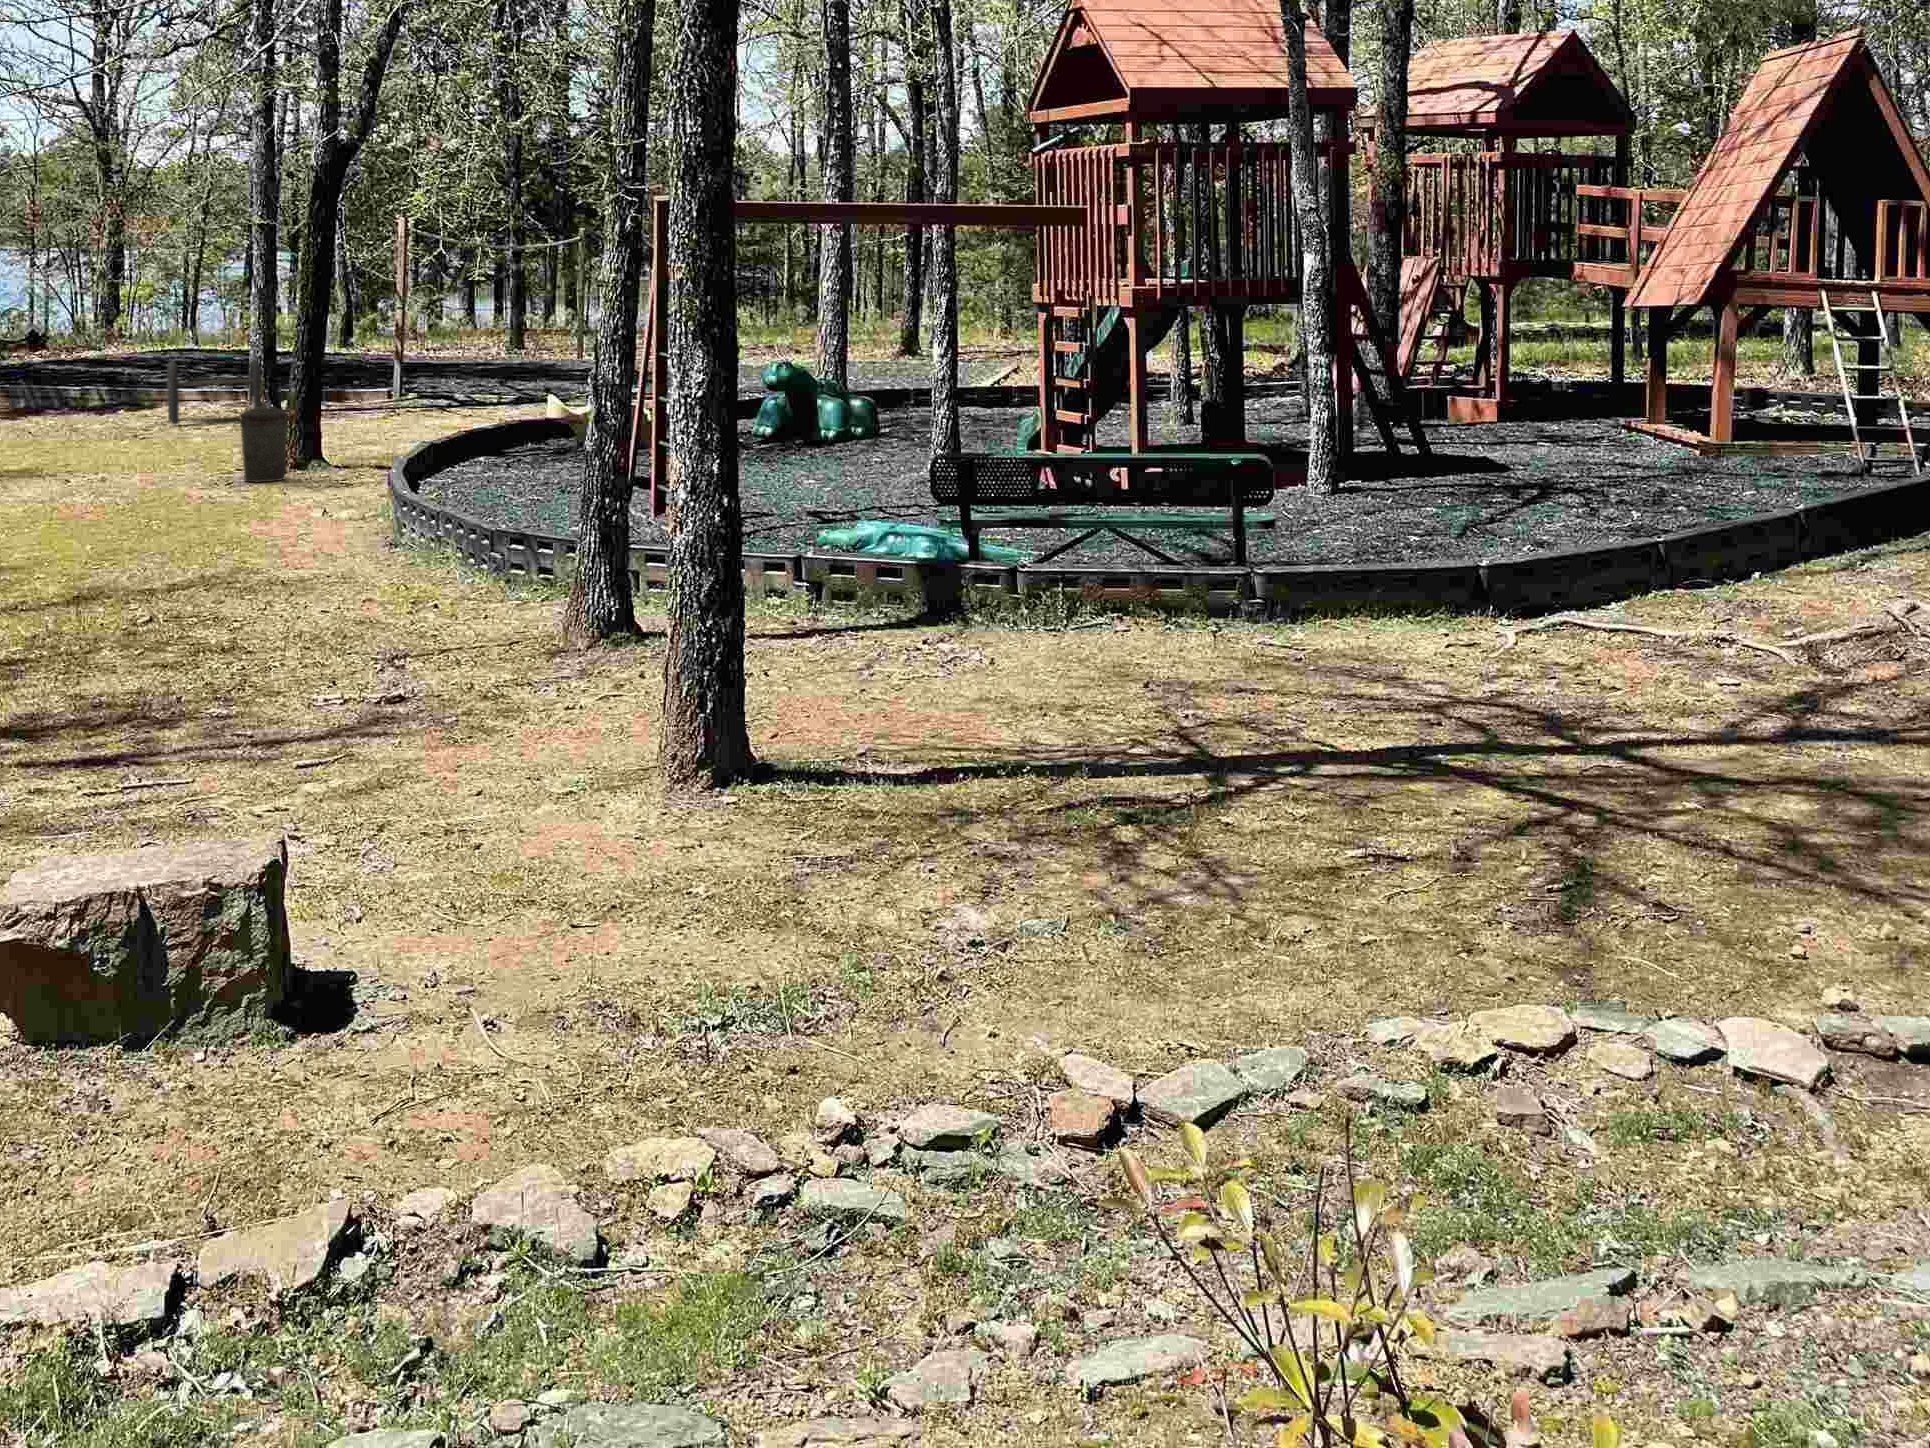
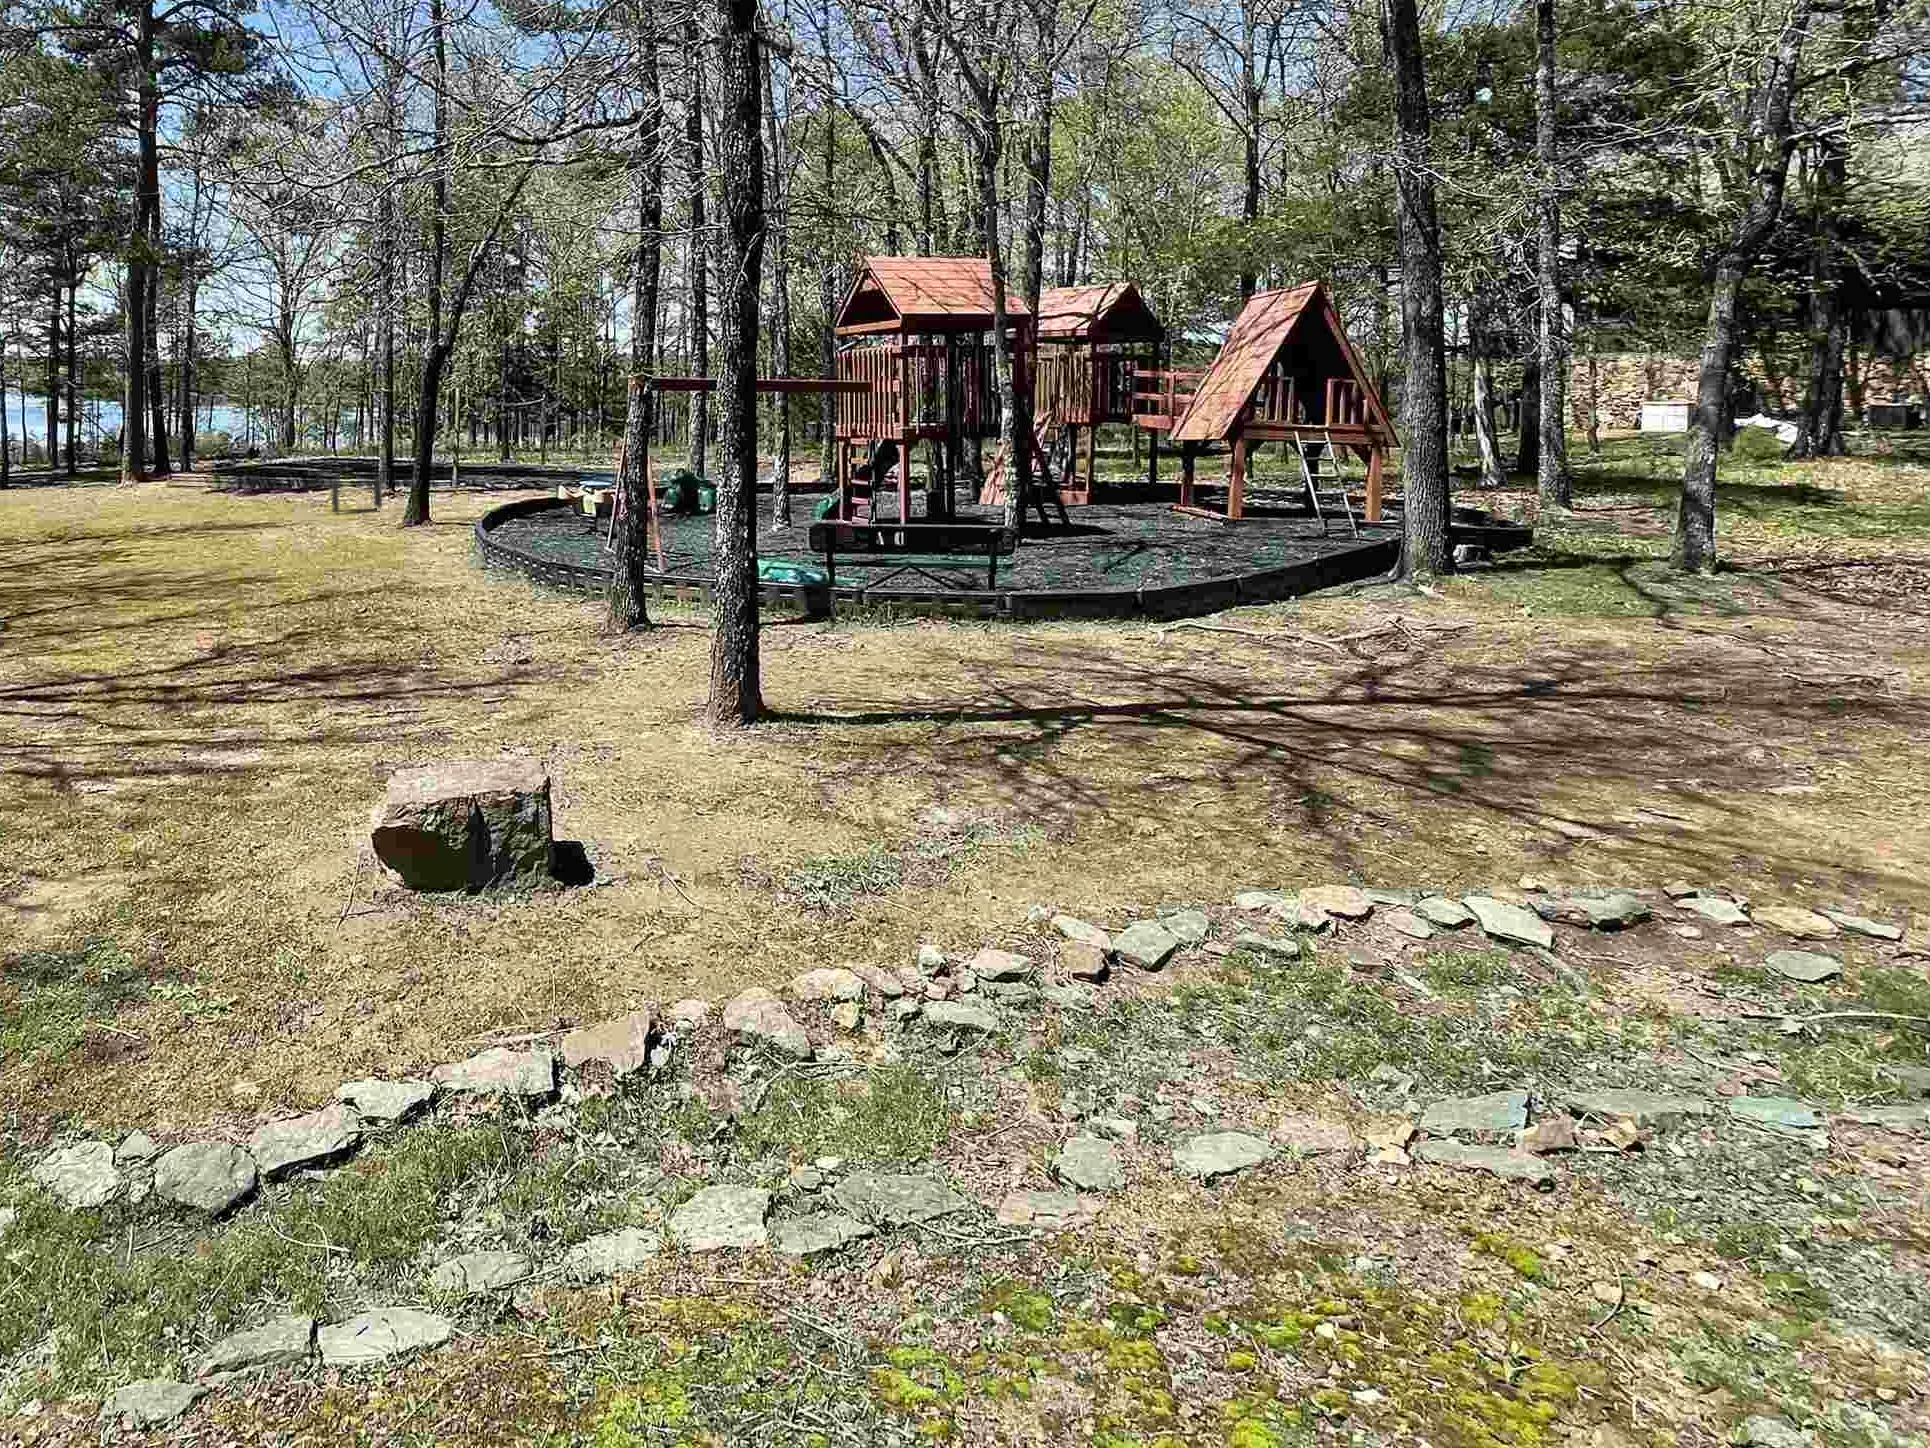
trash can: present [236,403,291,482] -> none [380,502,409,546]

